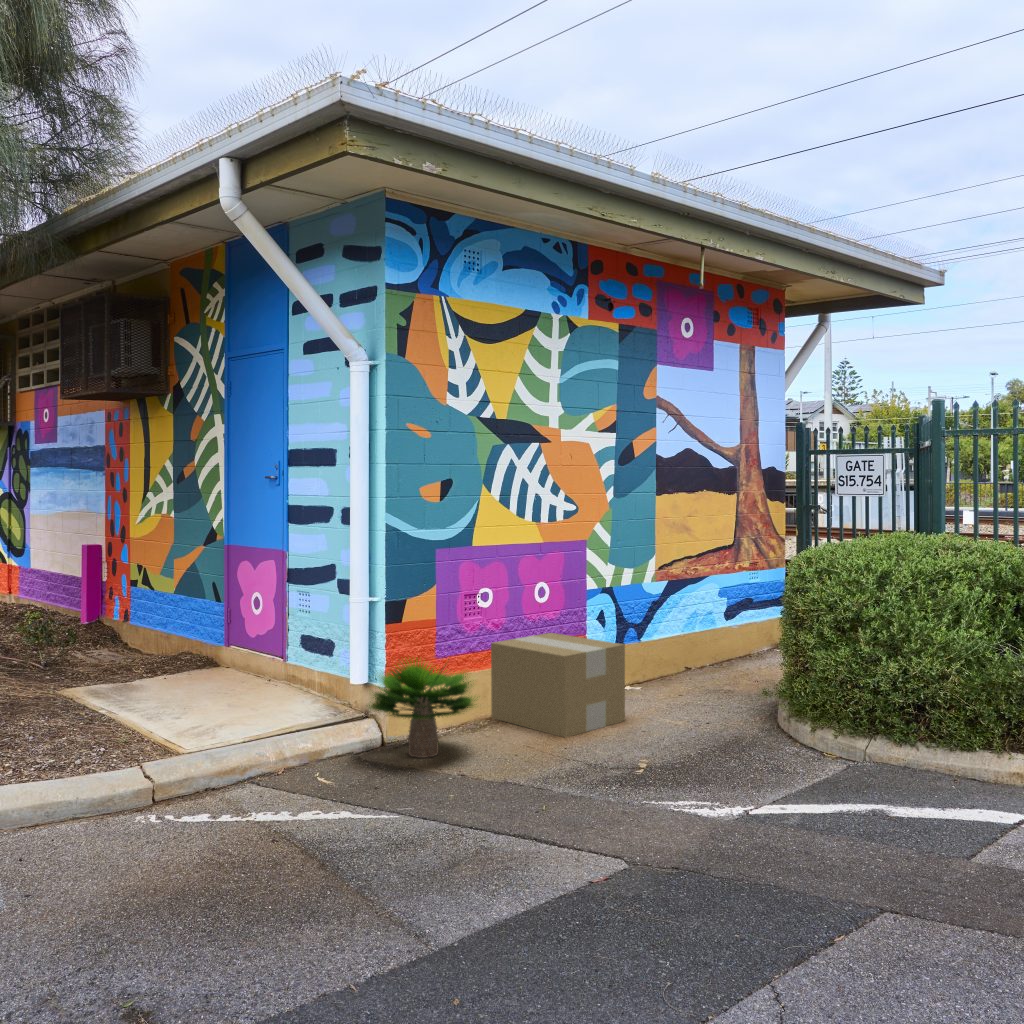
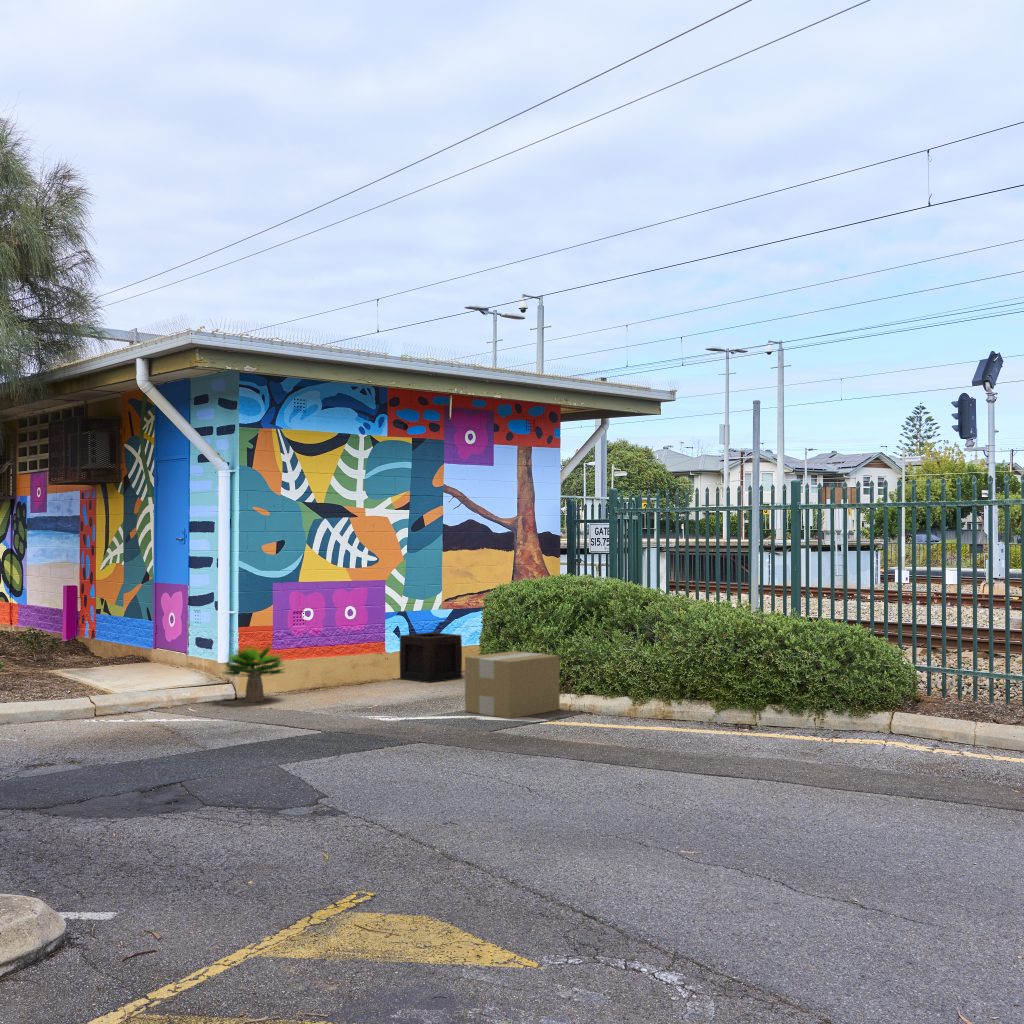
wooden crate: none [606,617,700,700] -> present [399,632,462,683]
cardboard box: present [491,633,625,737] -> present [465,651,560,719]

